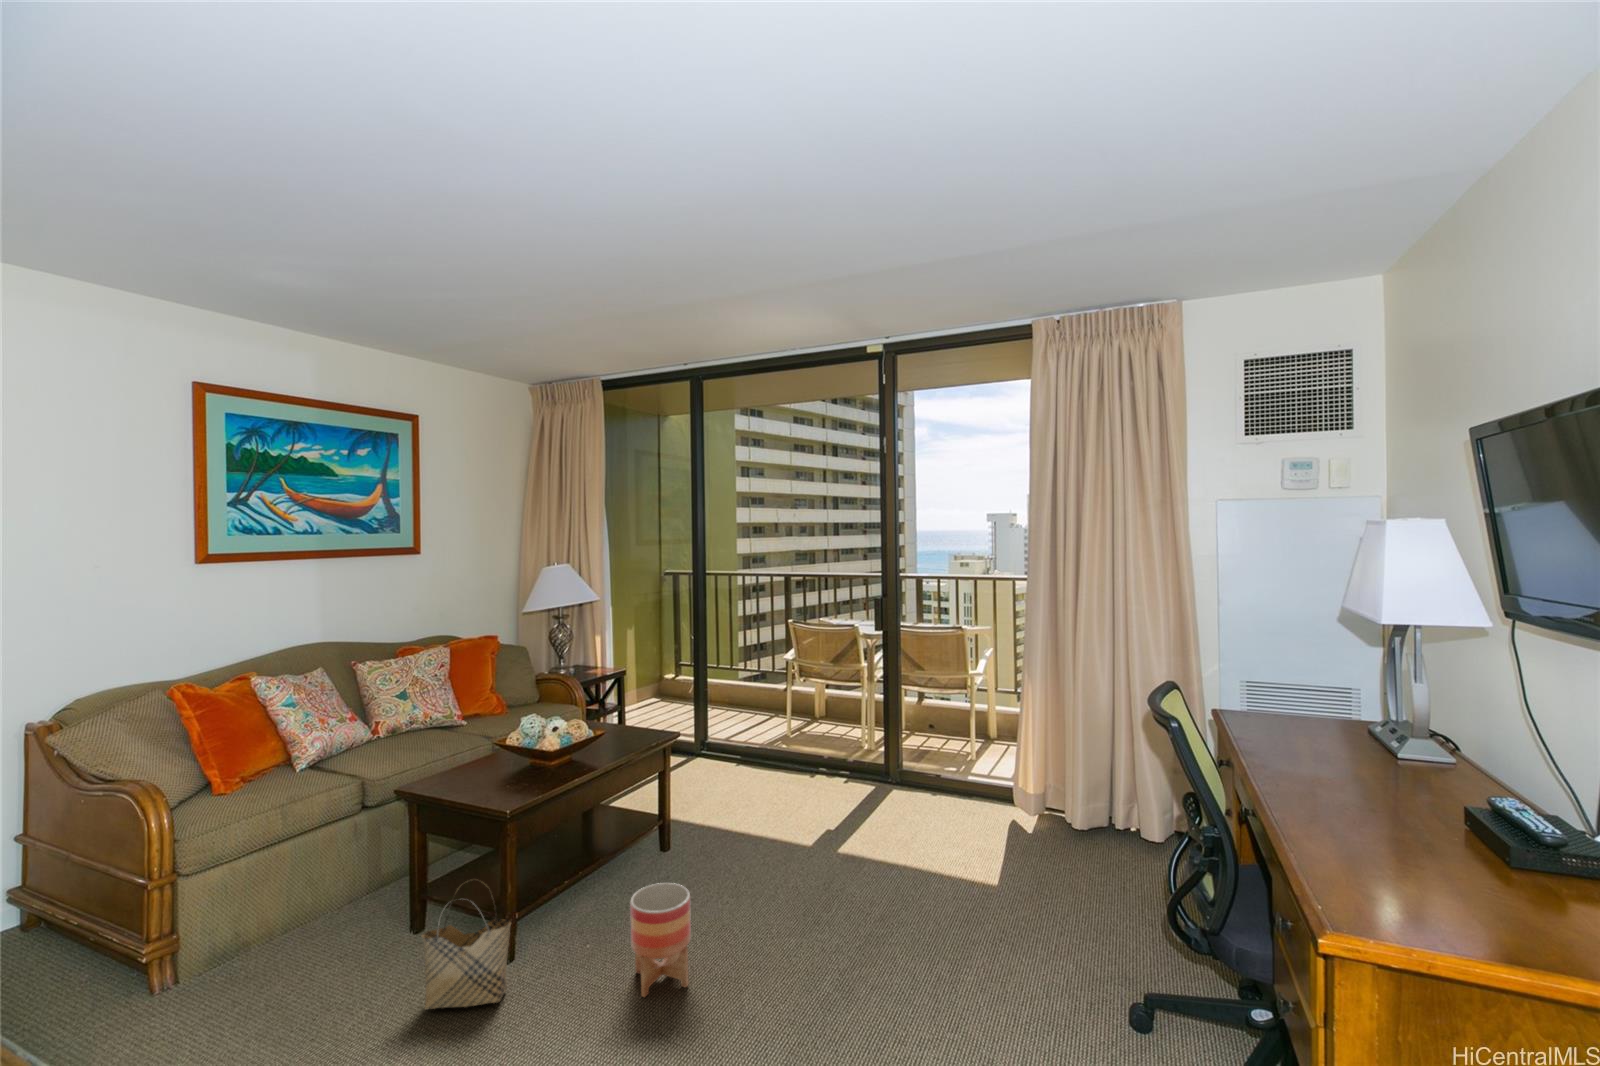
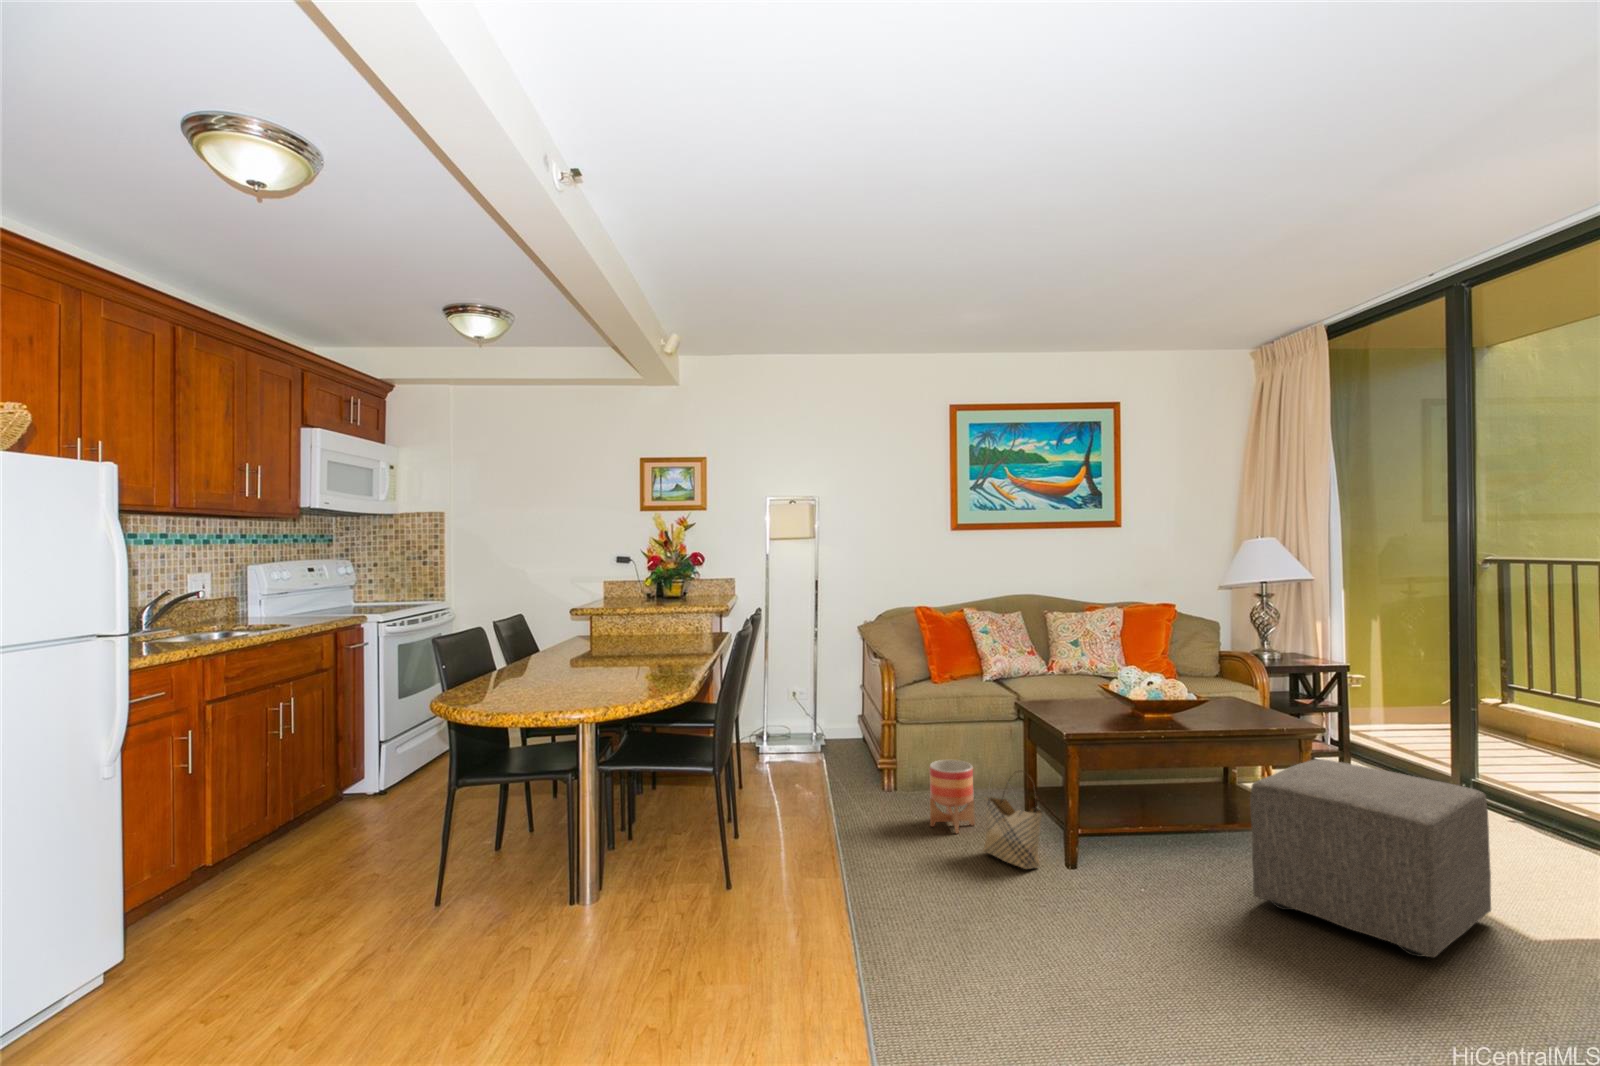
ottoman: none [704,757,840,909] -> present [1250,759,1491,958]
planter: present [630,883,691,997] -> present [930,760,975,833]

